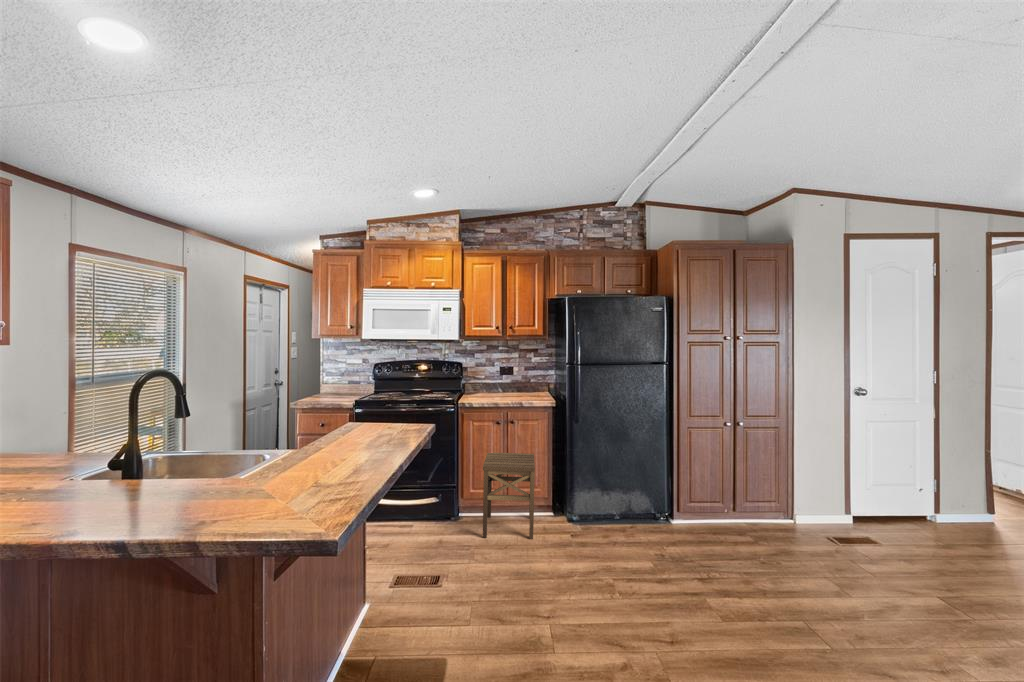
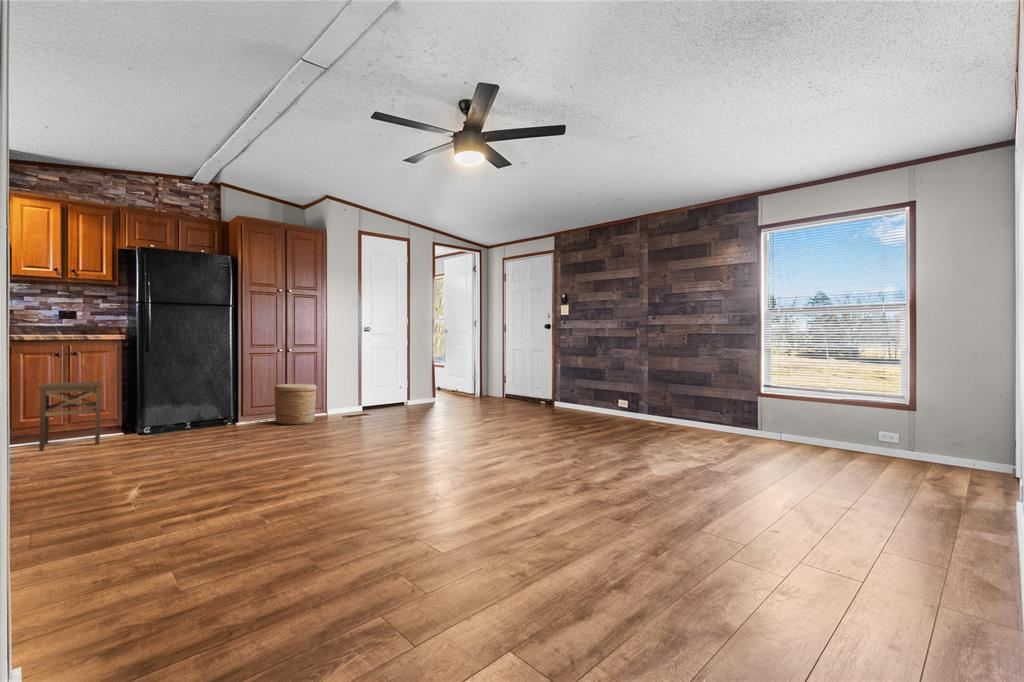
woven basket: none [725,475,794,552] -> present [274,384,317,425]

